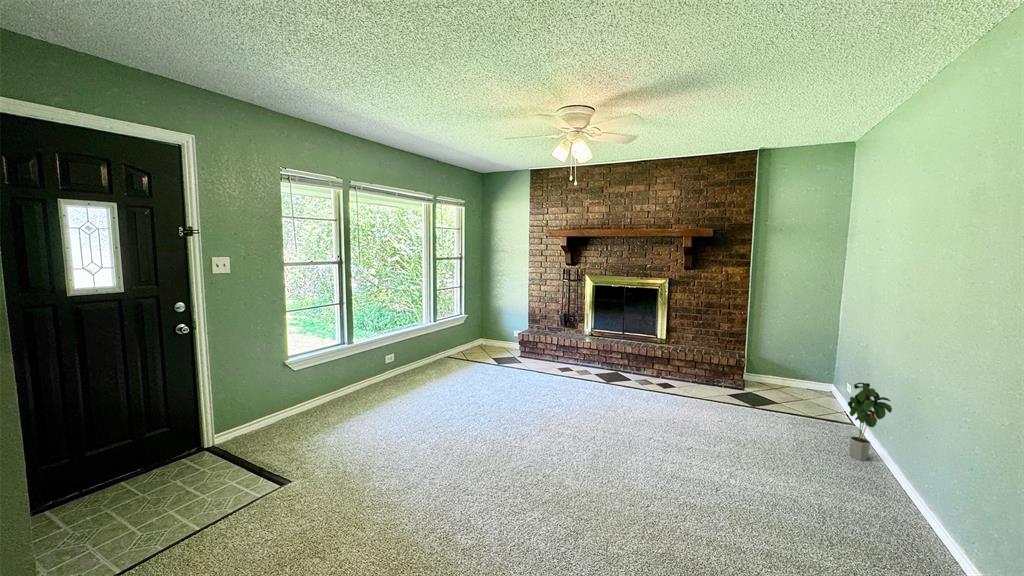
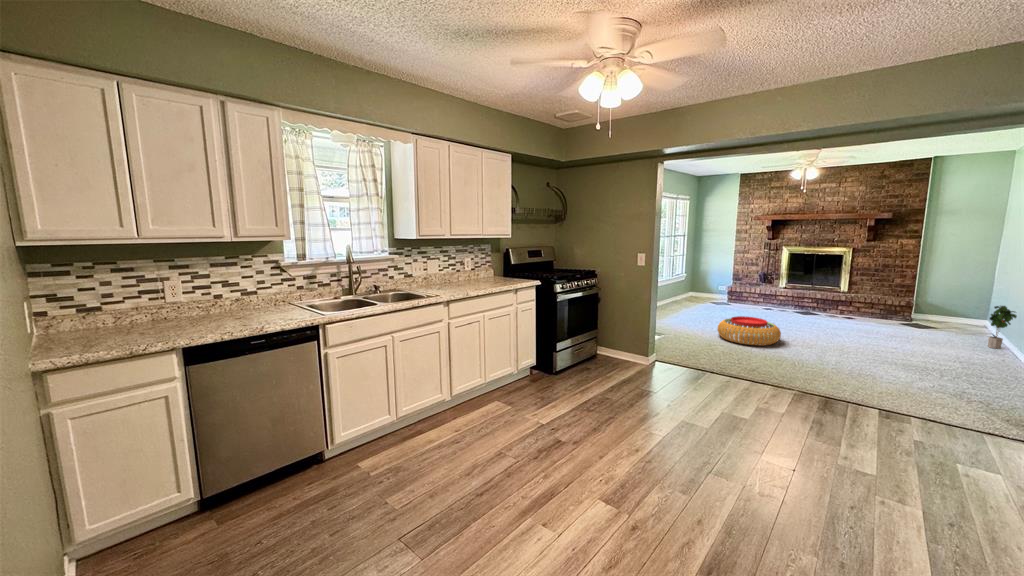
pouf: none [402,422,519,504] -> present [717,316,781,346]

